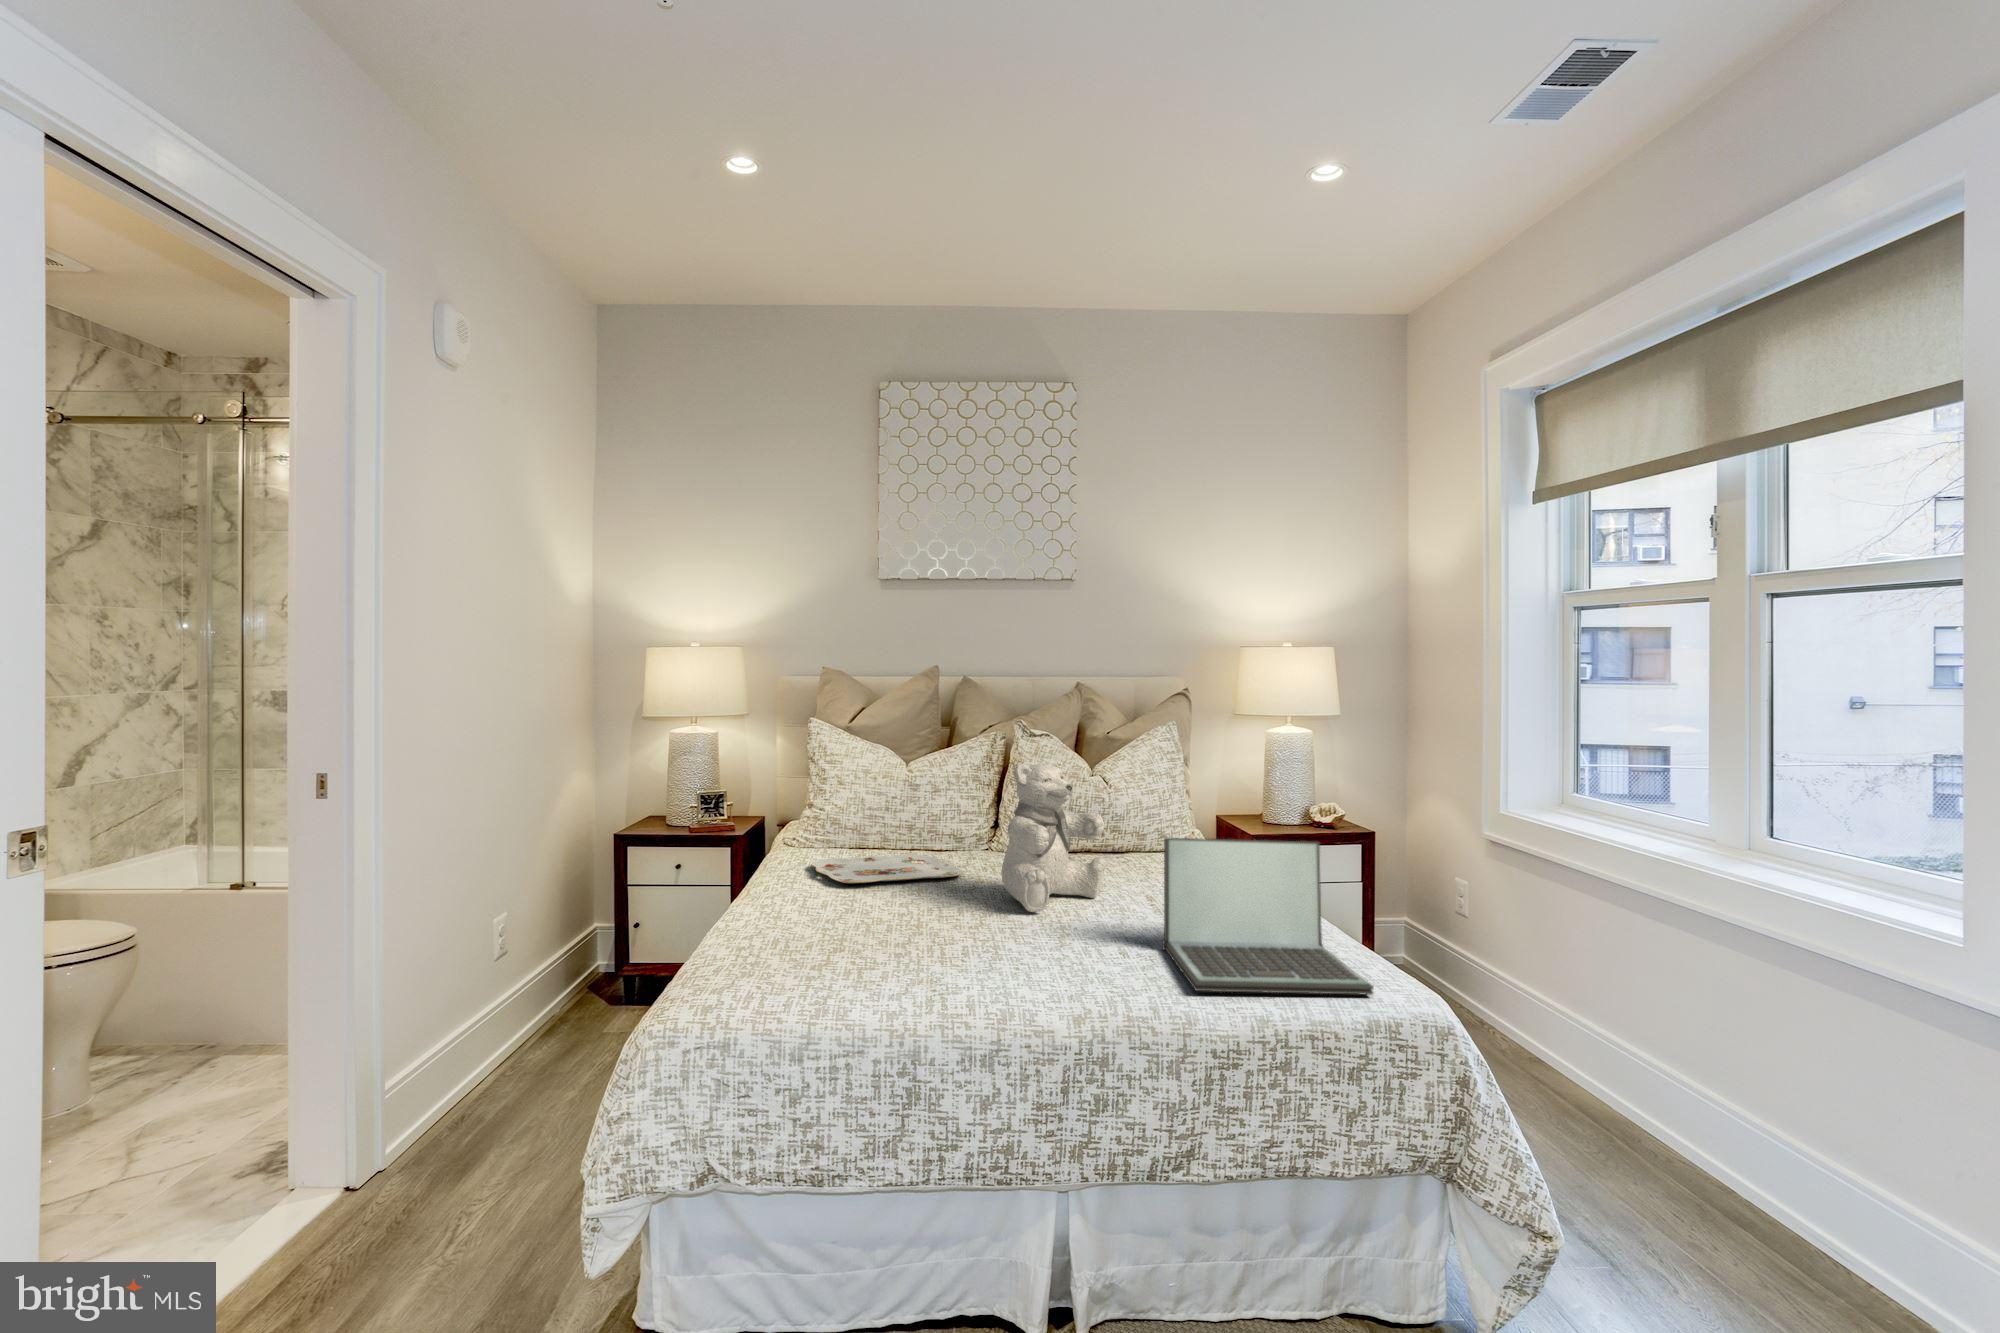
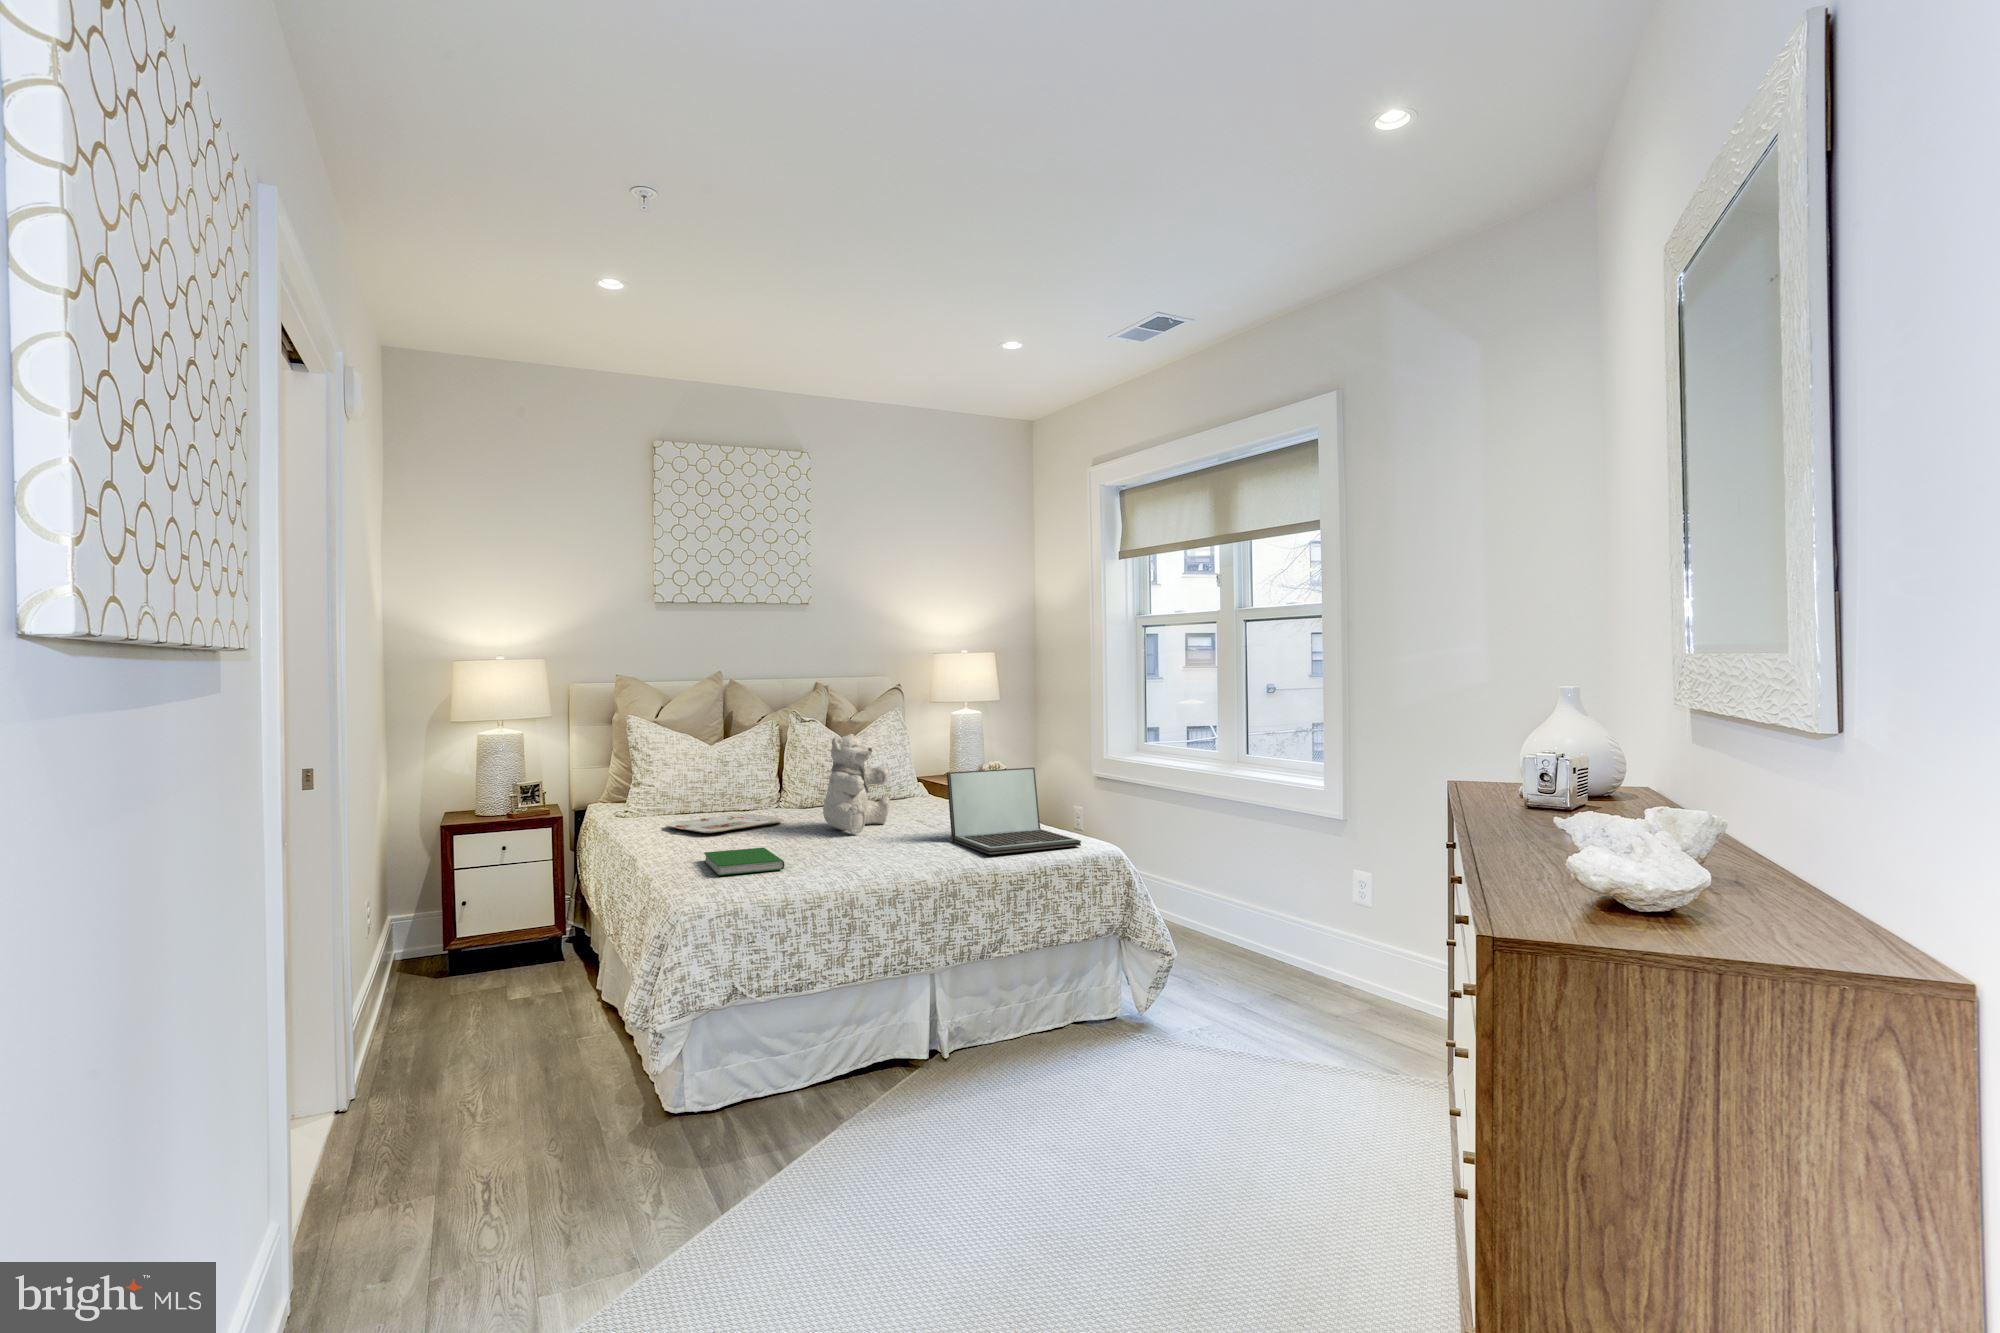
hardcover book: none [764,921,875,969] -> present [704,848,784,875]

